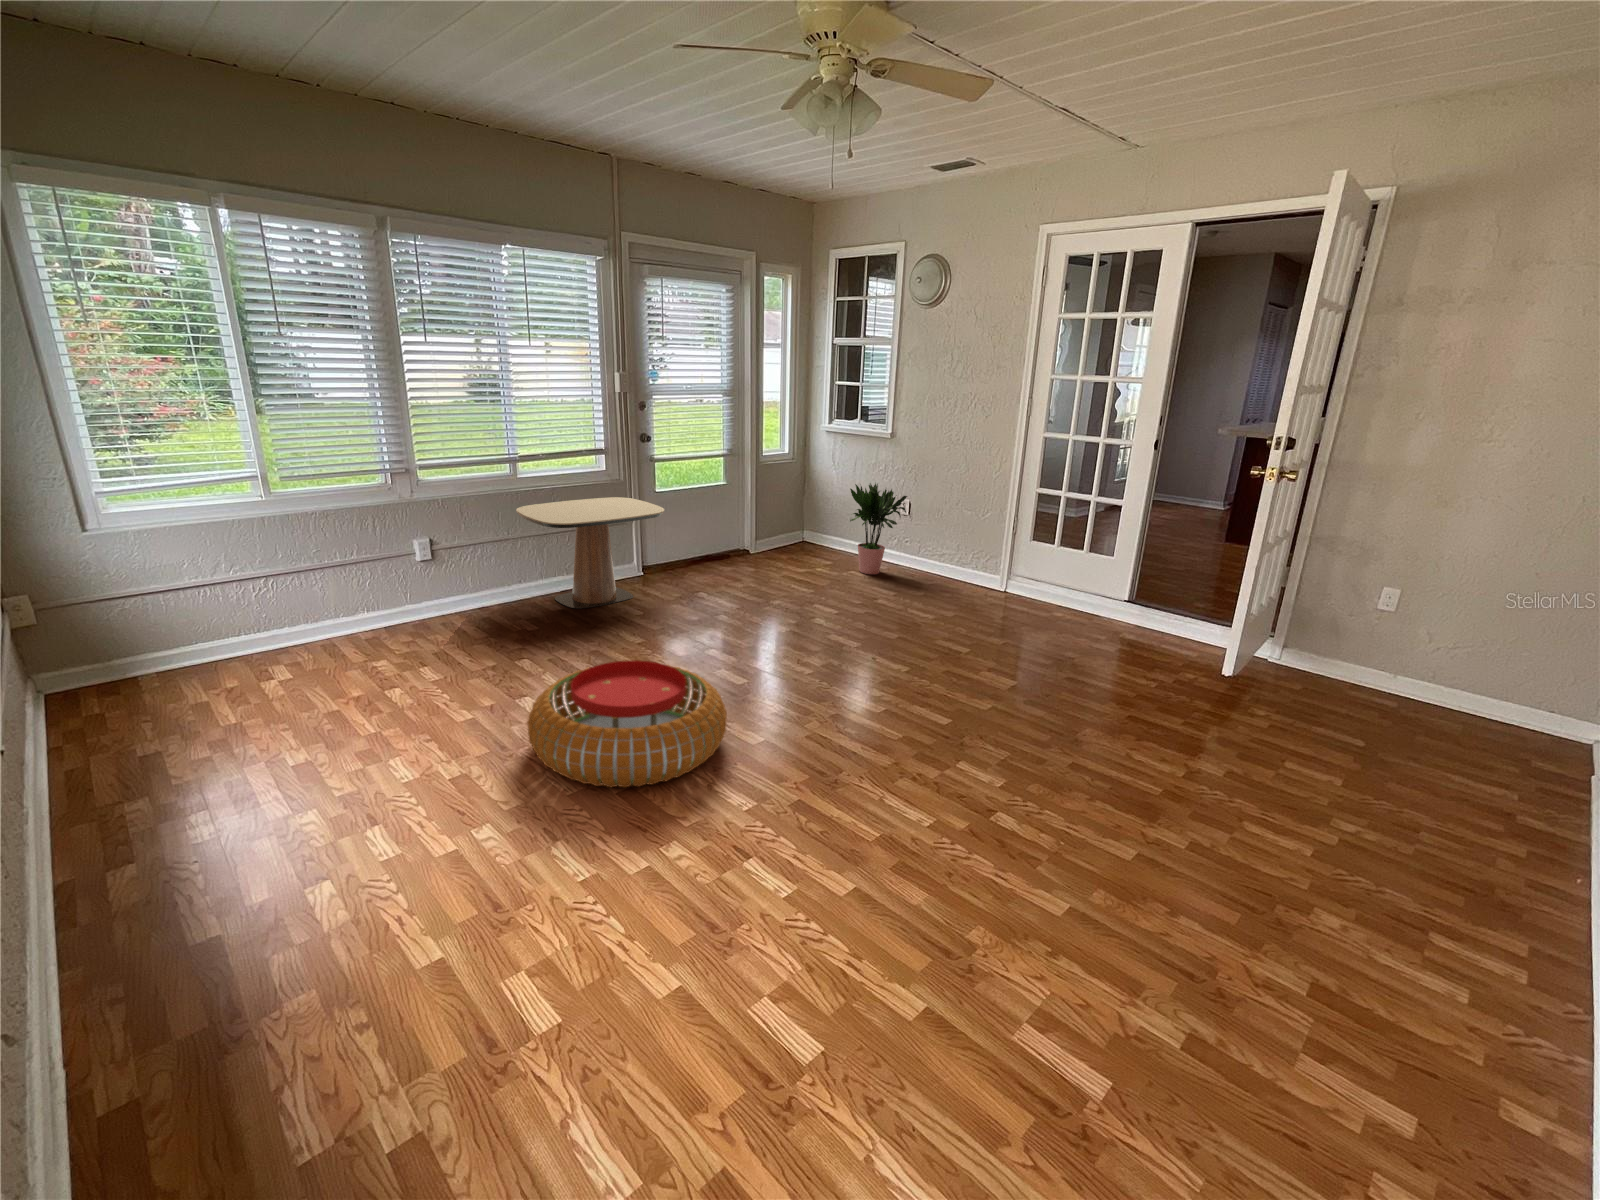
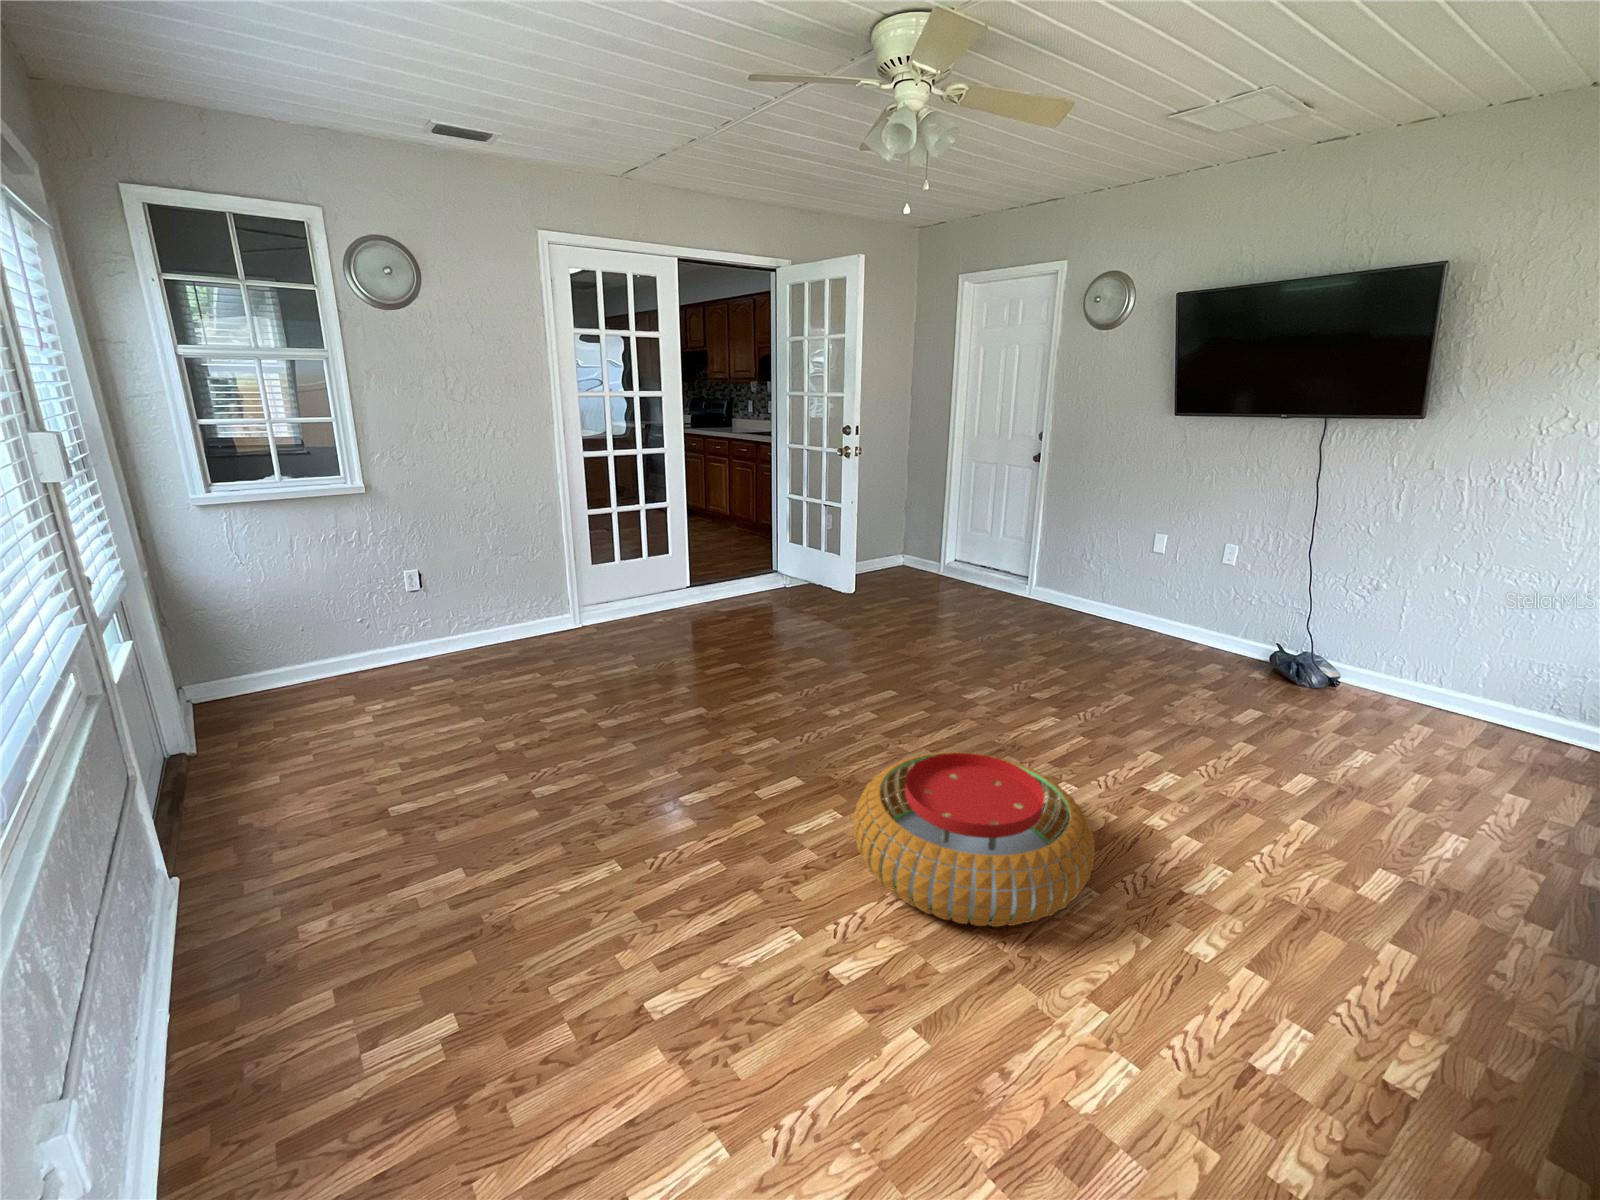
potted plant: present [850,483,907,574] -> none [346,549,464,685]
side table: present [516,497,664,609] -> none [126,700,417,1011]

